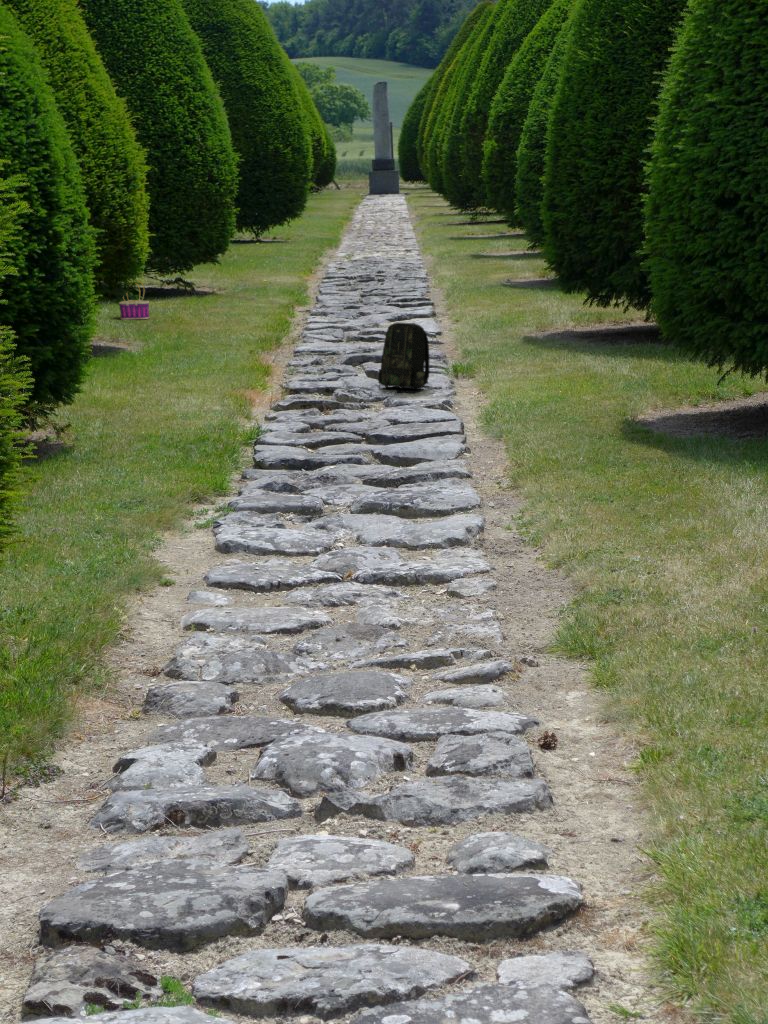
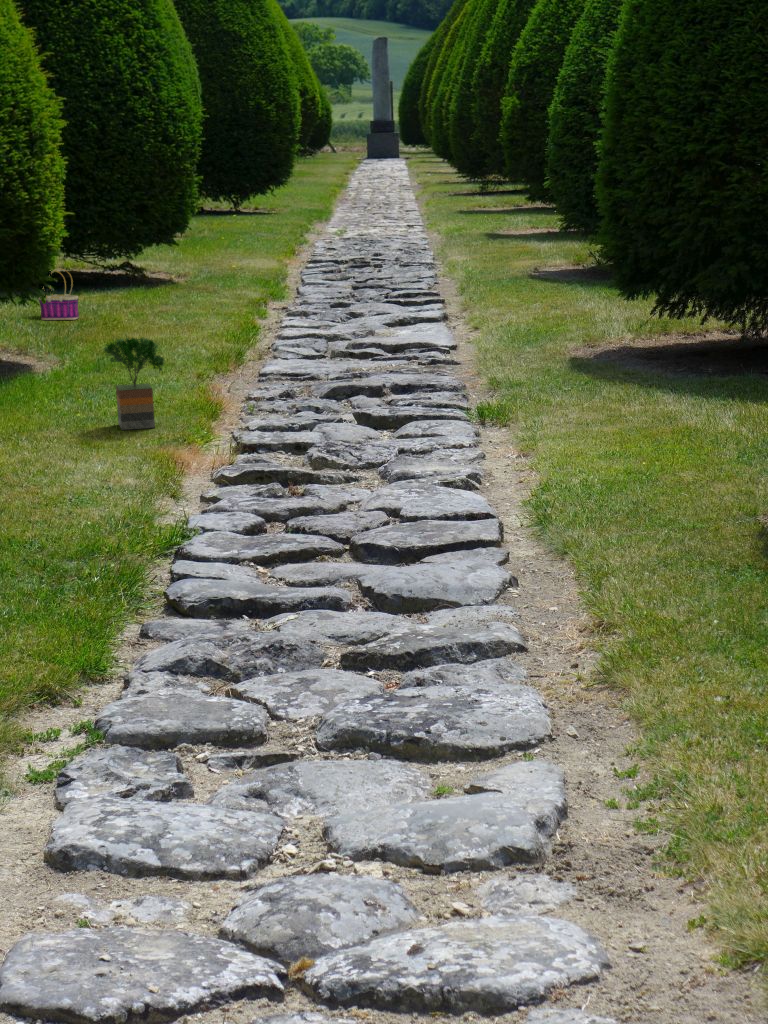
potted tree: none [188,318,234,384] -> present [104,337,165,430]
backpack: present [378,323,430,389] -> none [371,350,446,447]

